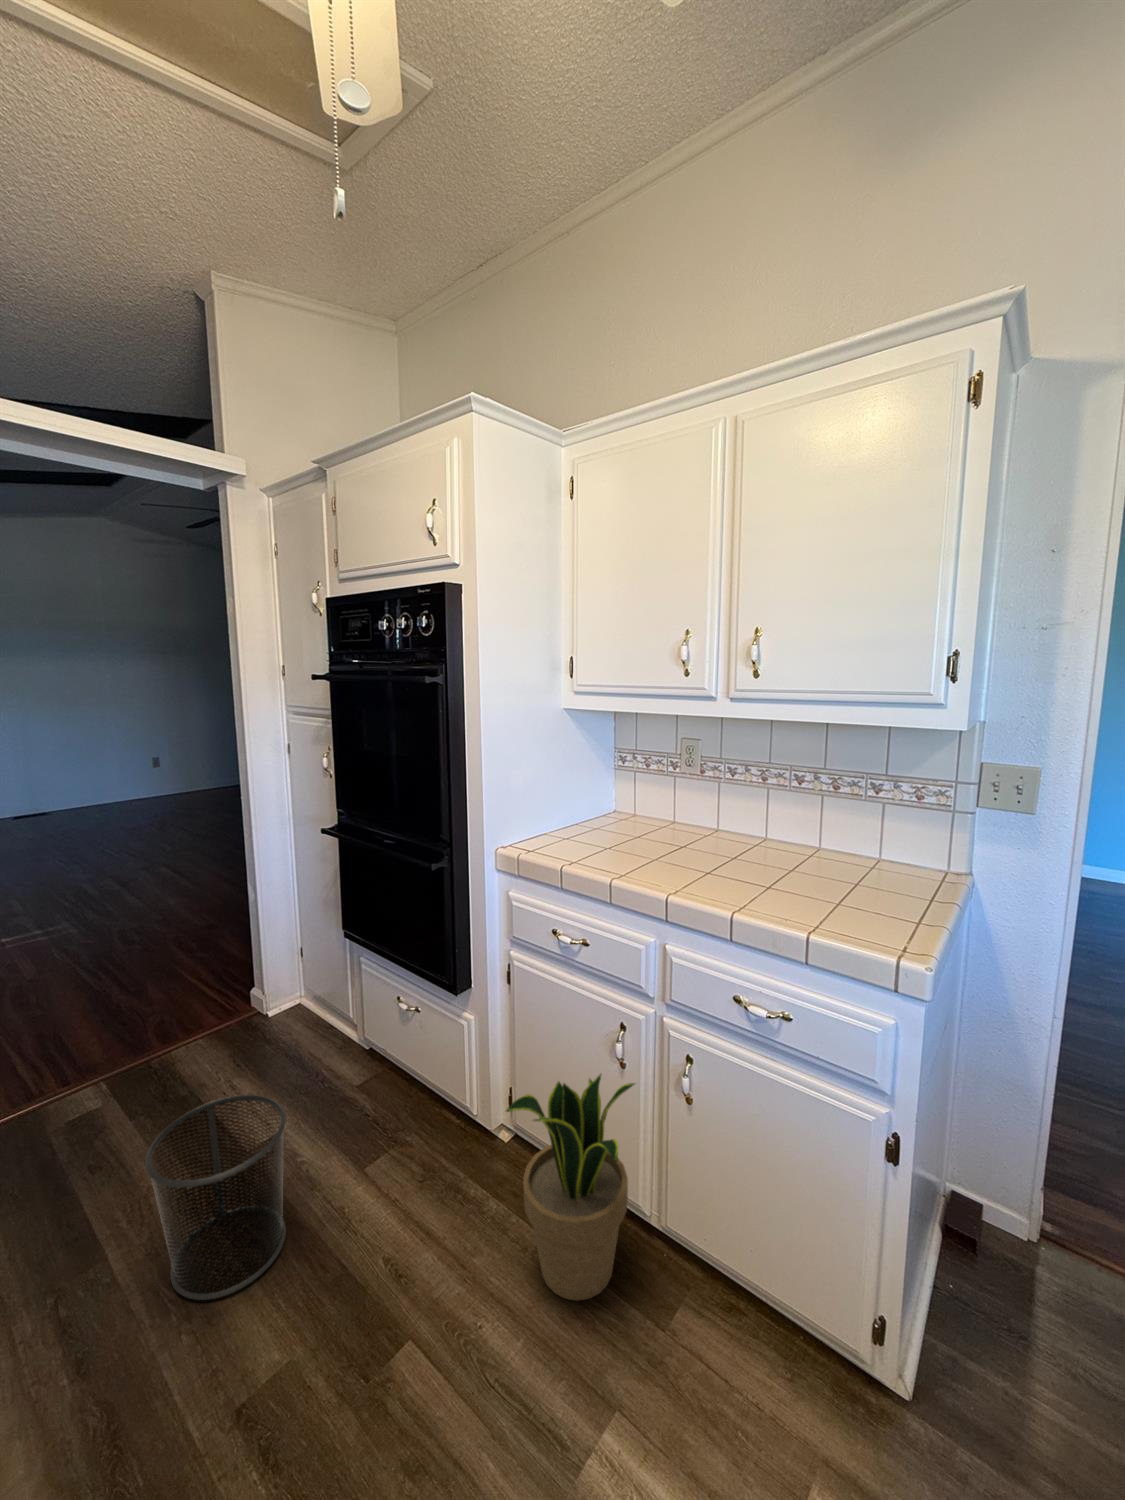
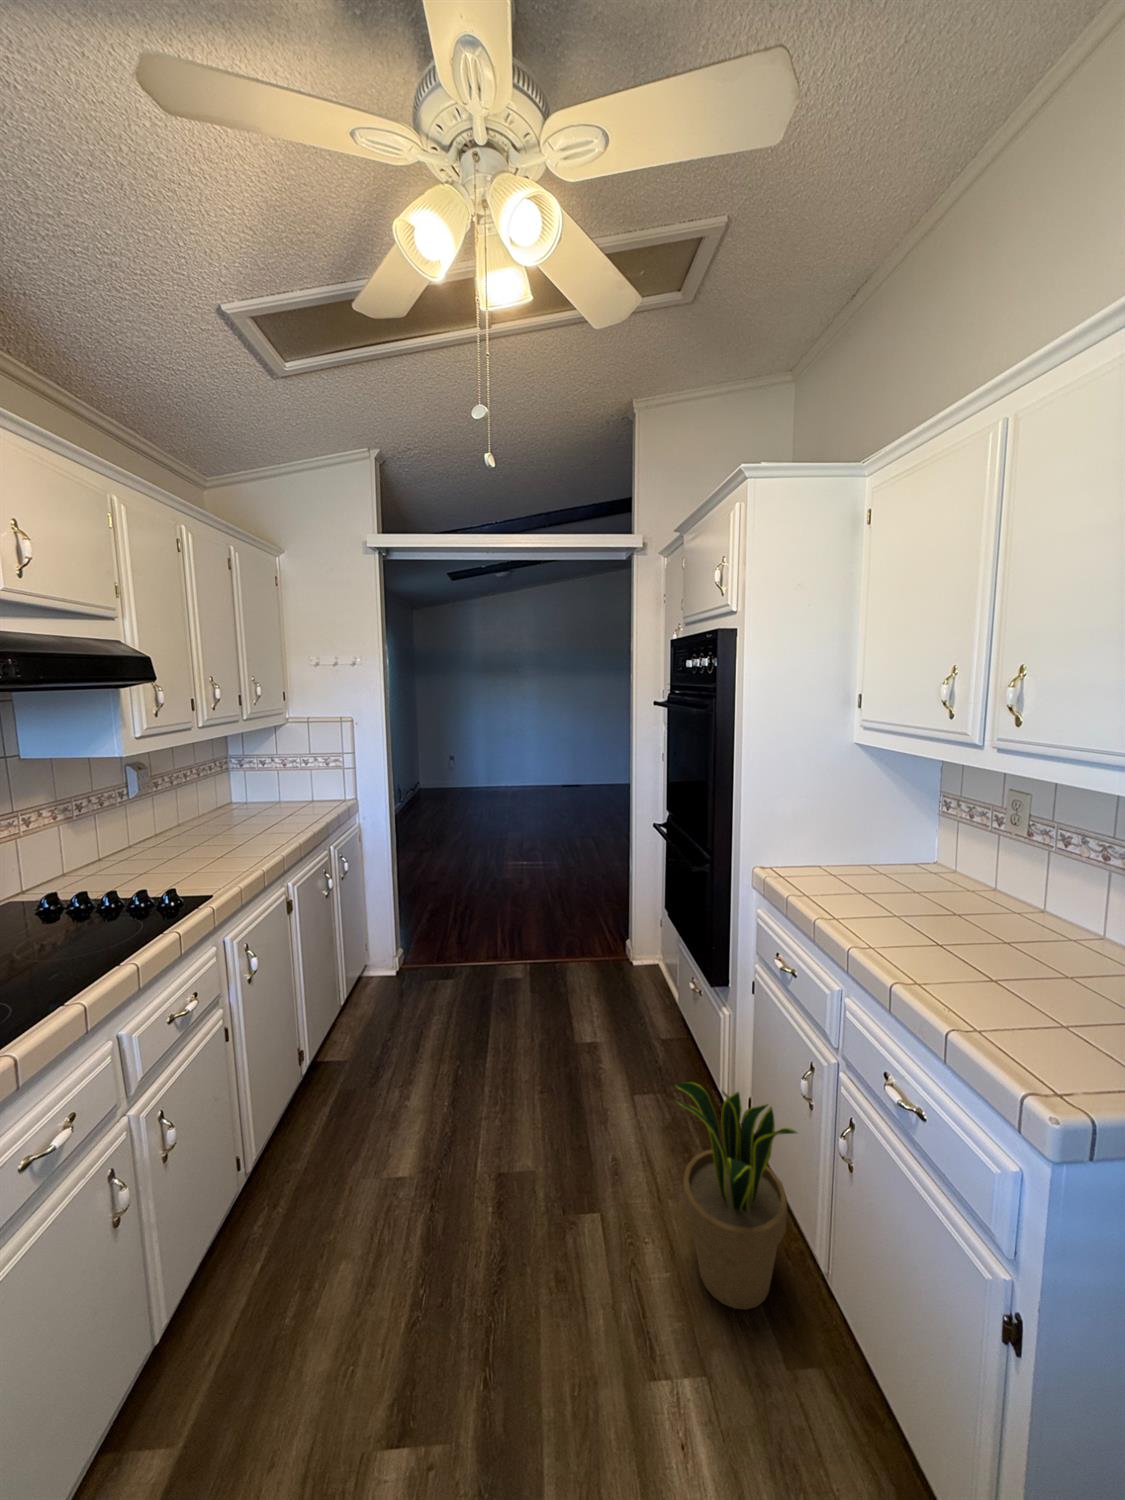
waste bin: present [145,1095,286,1300] -> none [496,987,578,1113]

